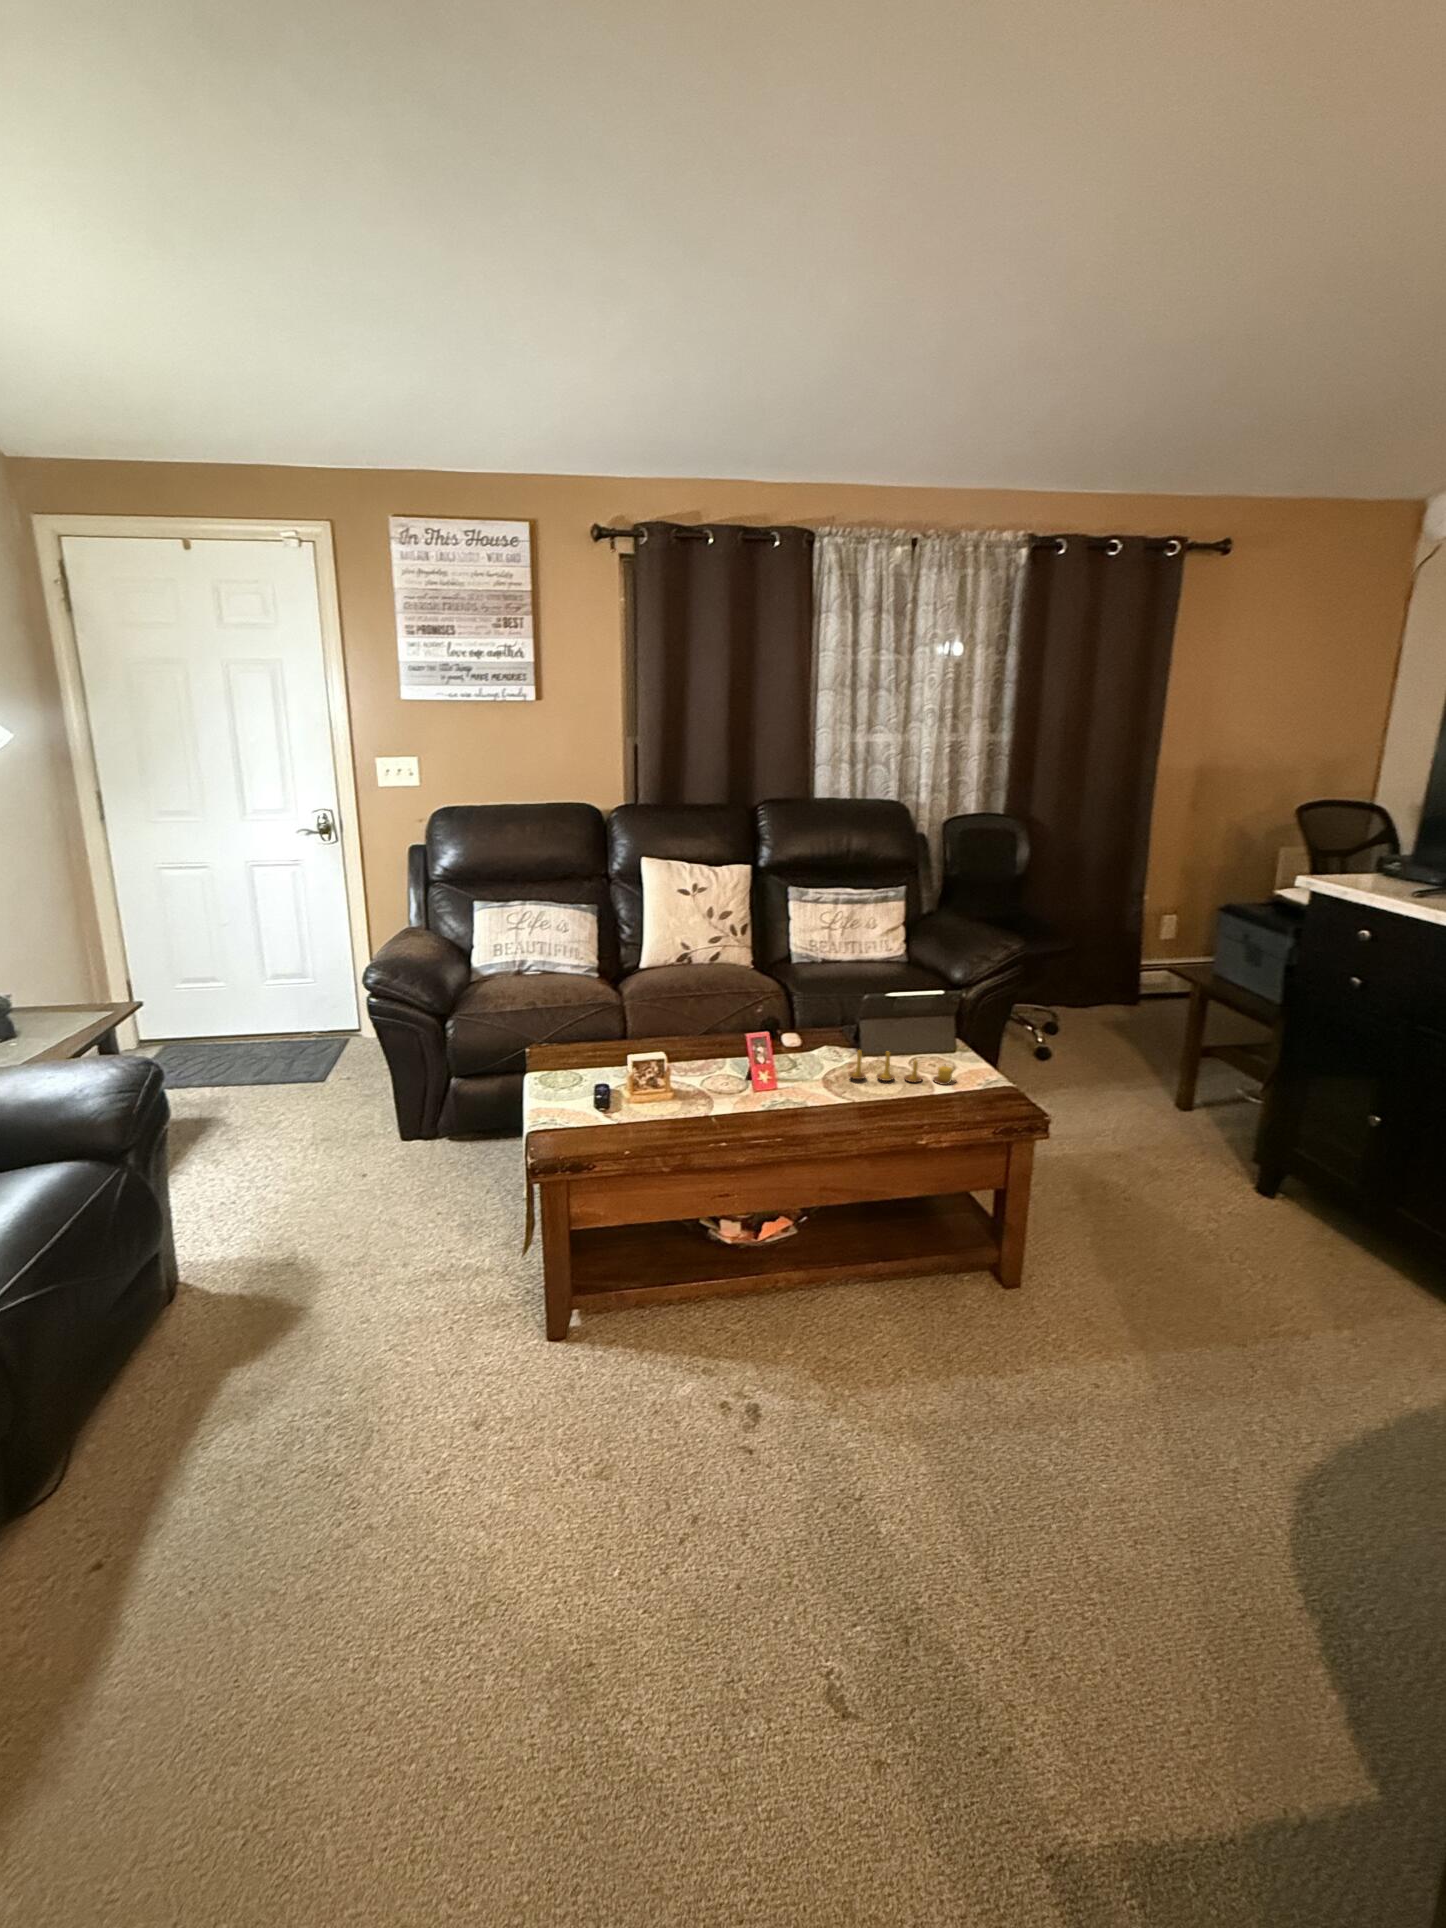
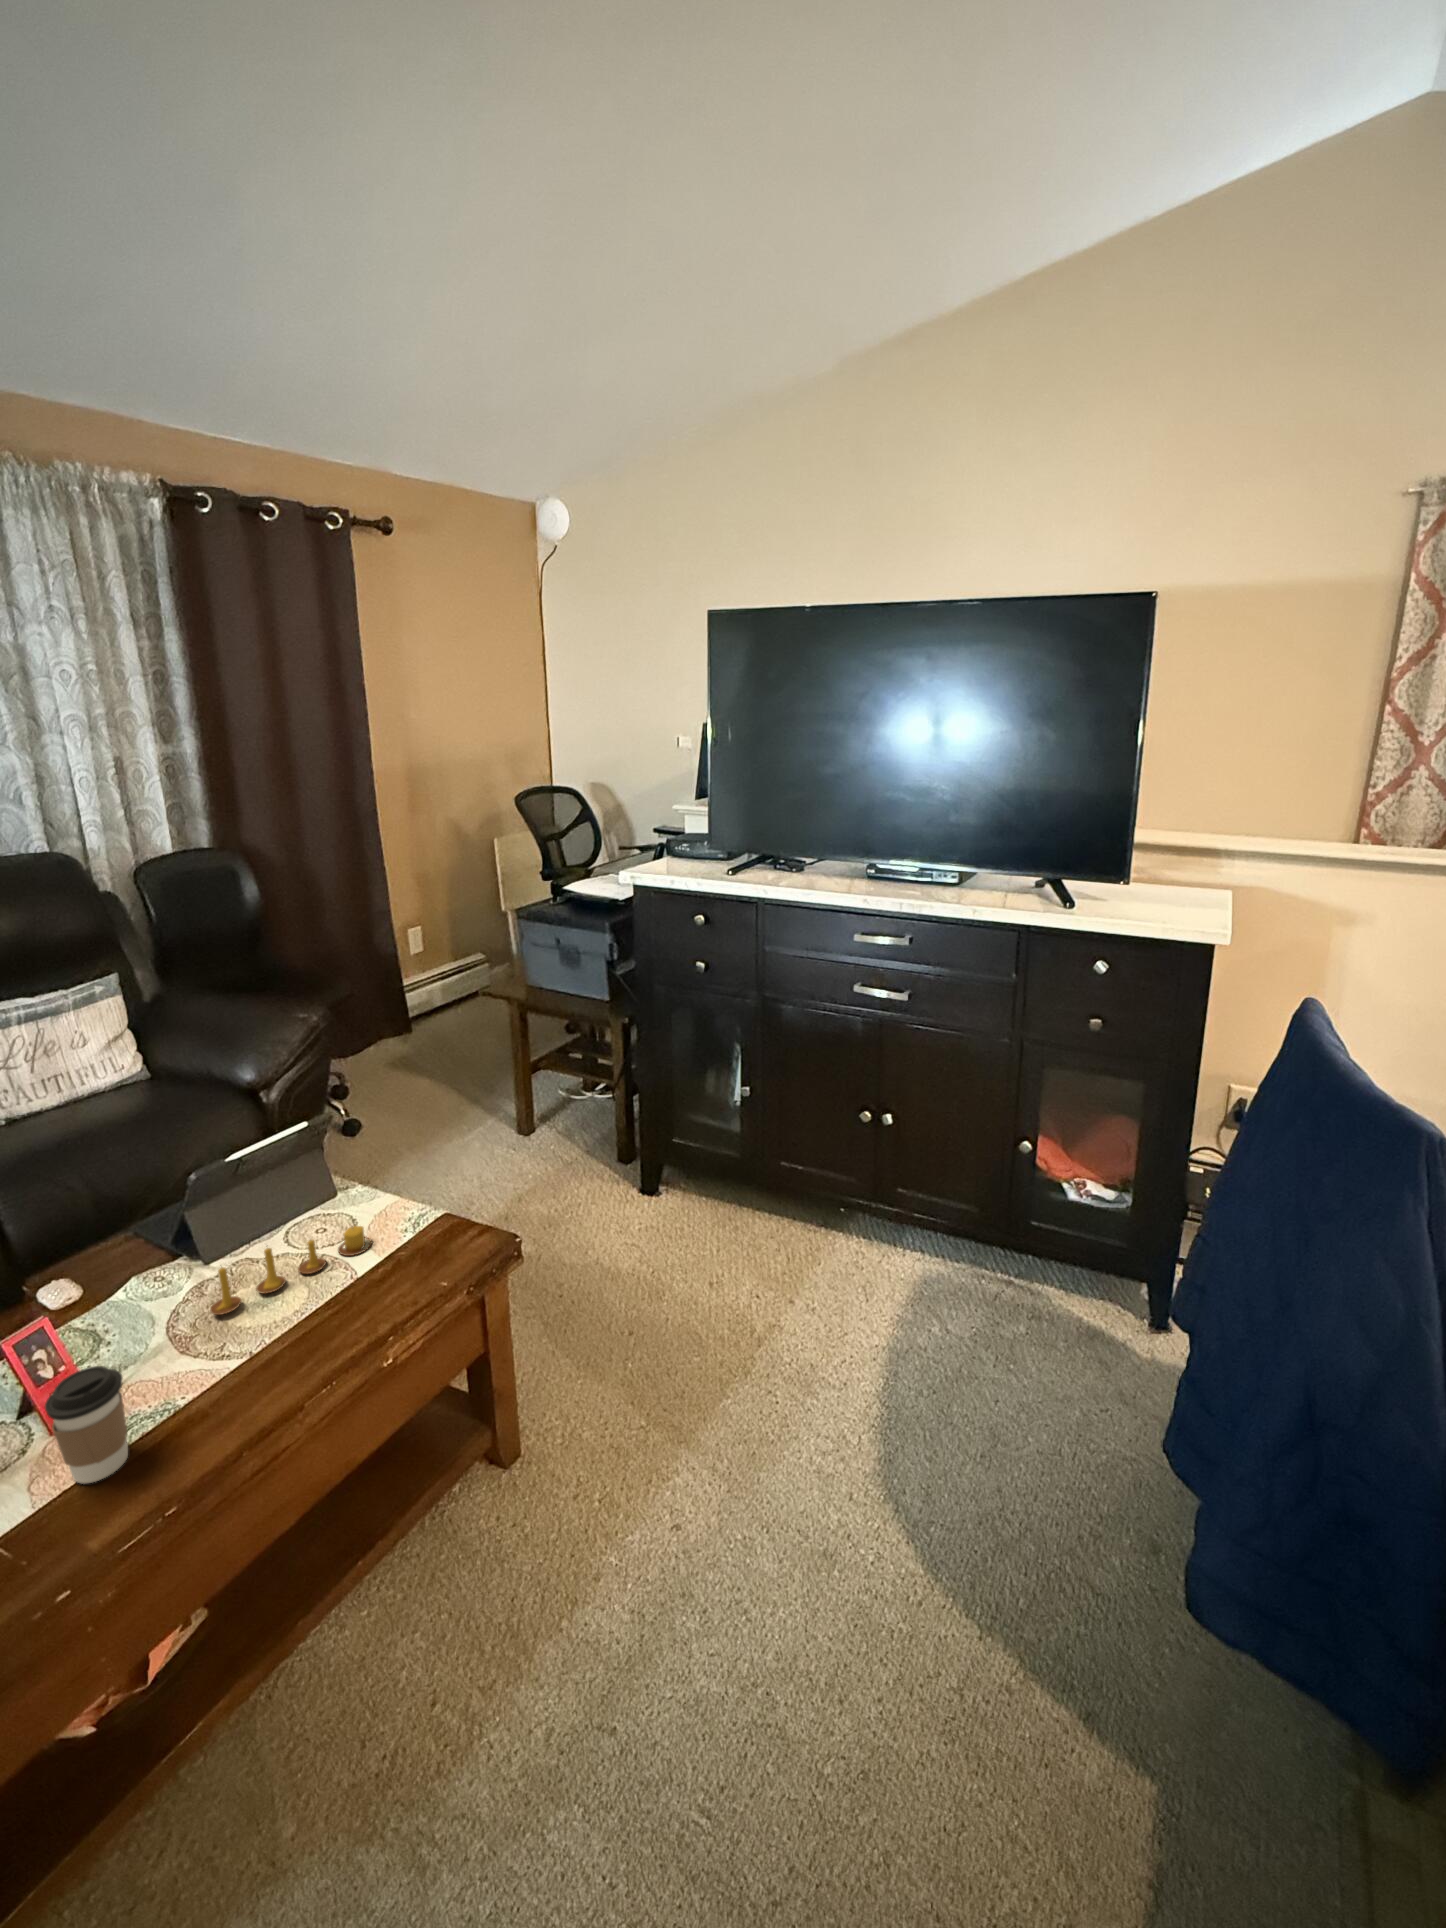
coffee cup: none [748,1055,784,1116] -> present [45,1366,128,1483]

